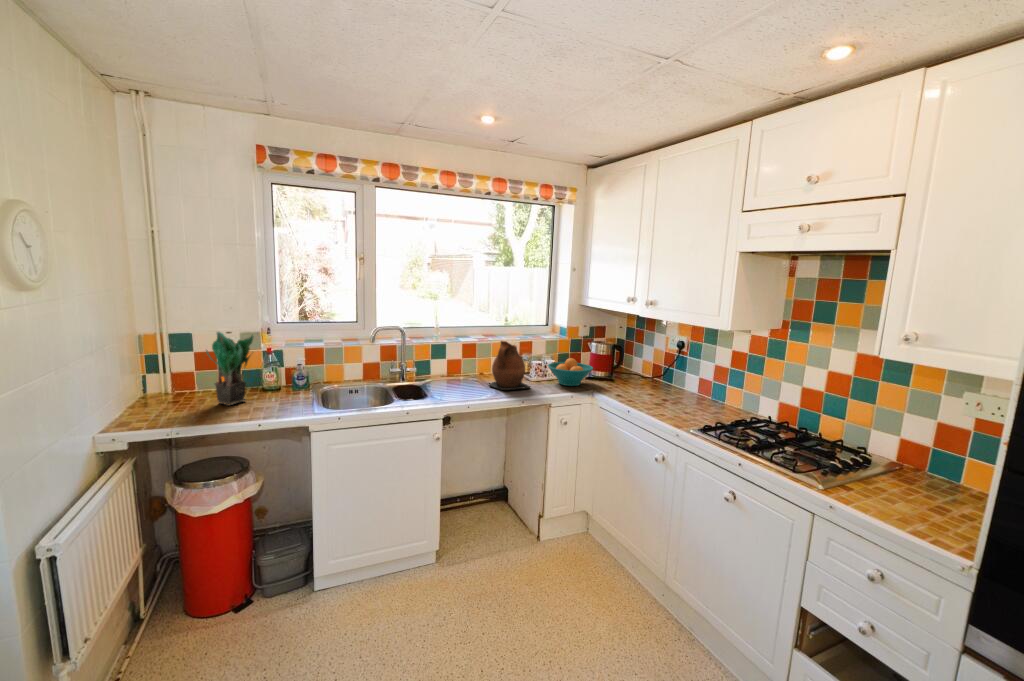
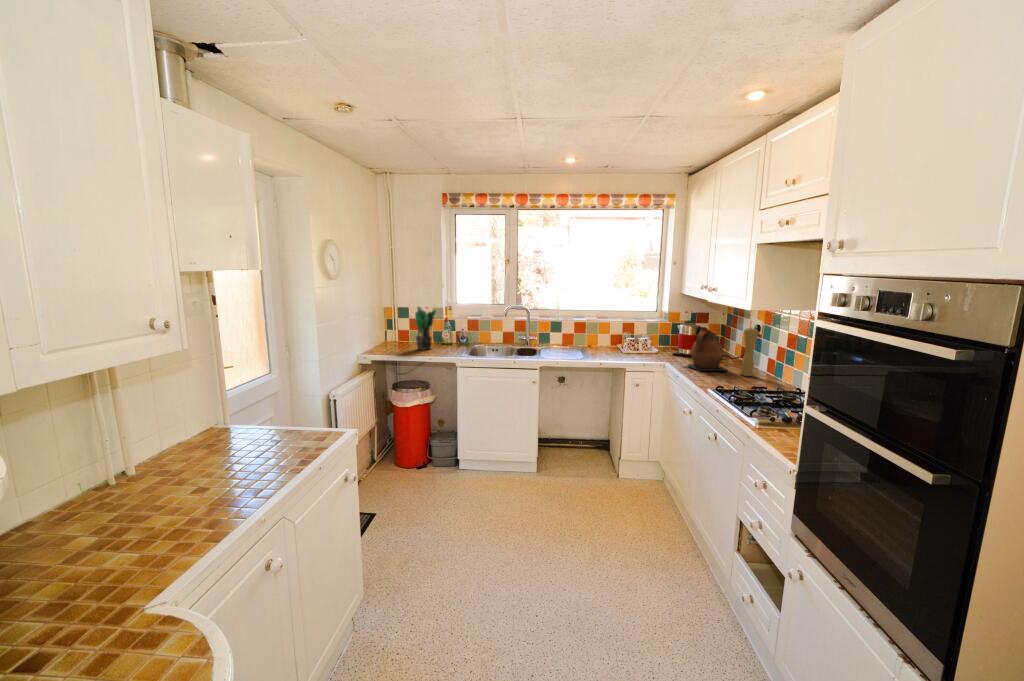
ceramic pitcher: present [489,341,530,390] -> present [688,327,727,371]
pepper mill: none [679,347,698,402] -> present [740,328,758,376]
fruit bowl: present [548,358,593,386] -> none [636,336,675,358]

